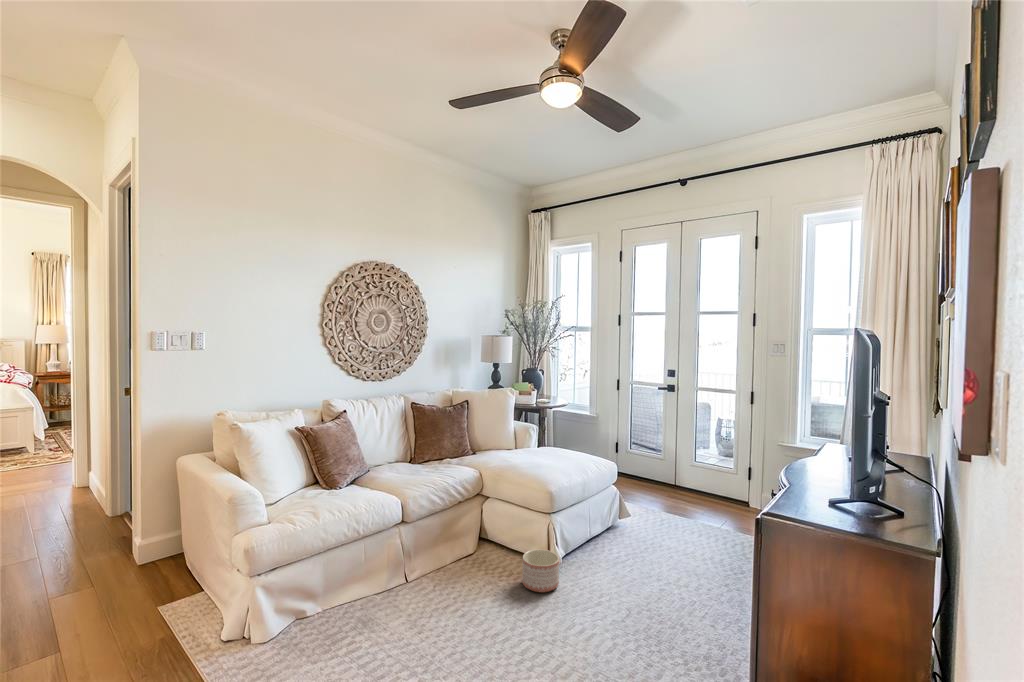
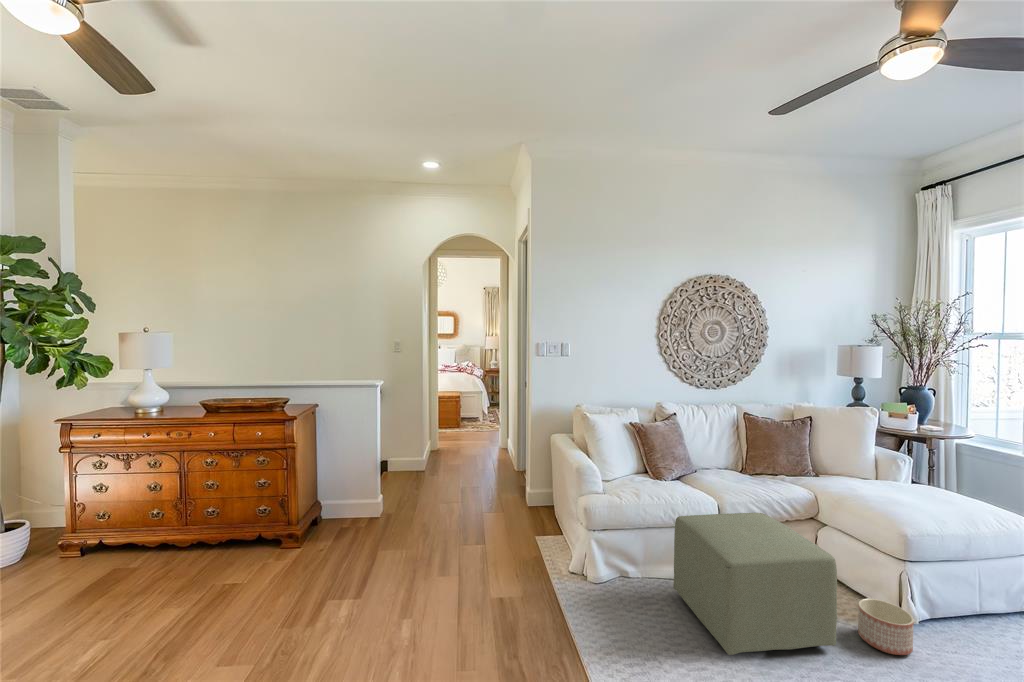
ottoman: none [363,499,513,653] -> present [674,513,837,655]

